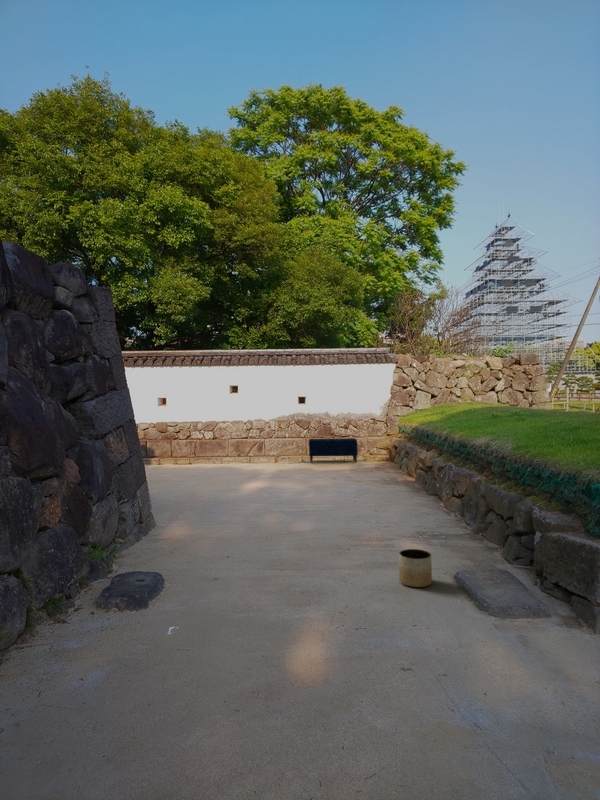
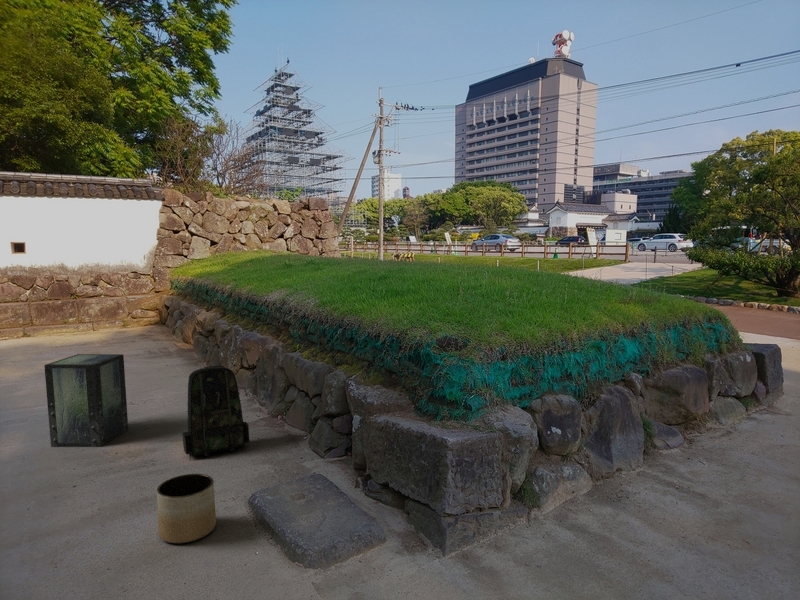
bench: present [309,438,358,463] -> none [33,299,112,337]
storage box: none [334,474,376,533] -> present [44,354,128,447]
backpack: none [411,489,455,549] -> present [182,366,249,460]

